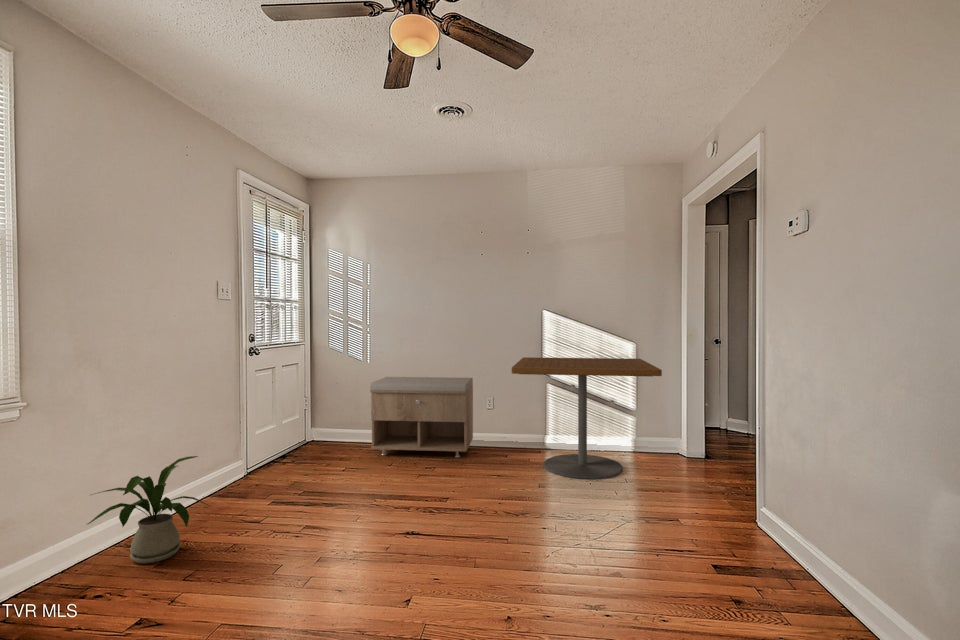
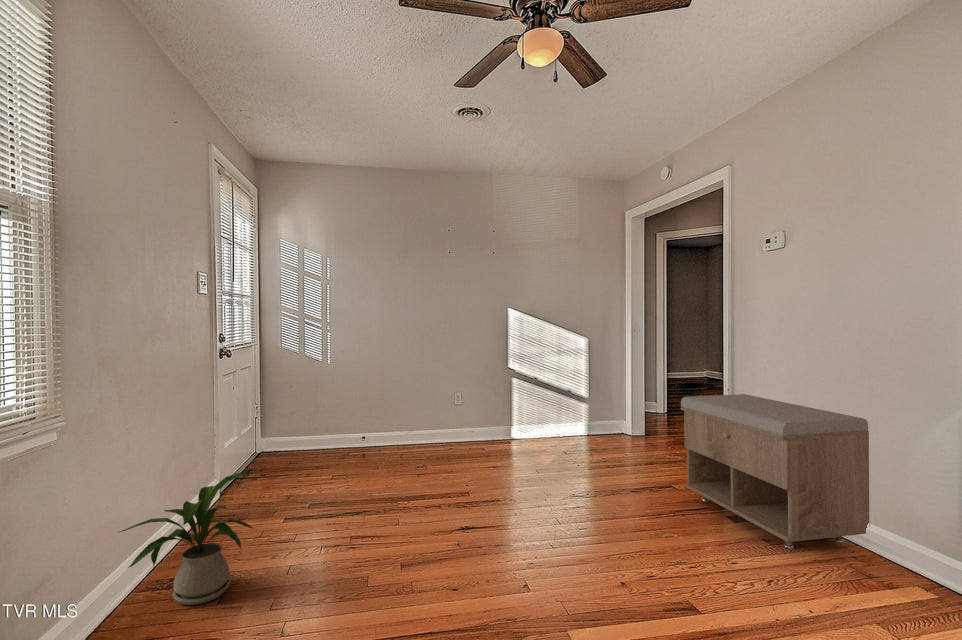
dining table: present [512,357,662,479] -> none [490,351,642,462]
storage bench: present [370,377,473,457] -> present [681,394,870,549]

